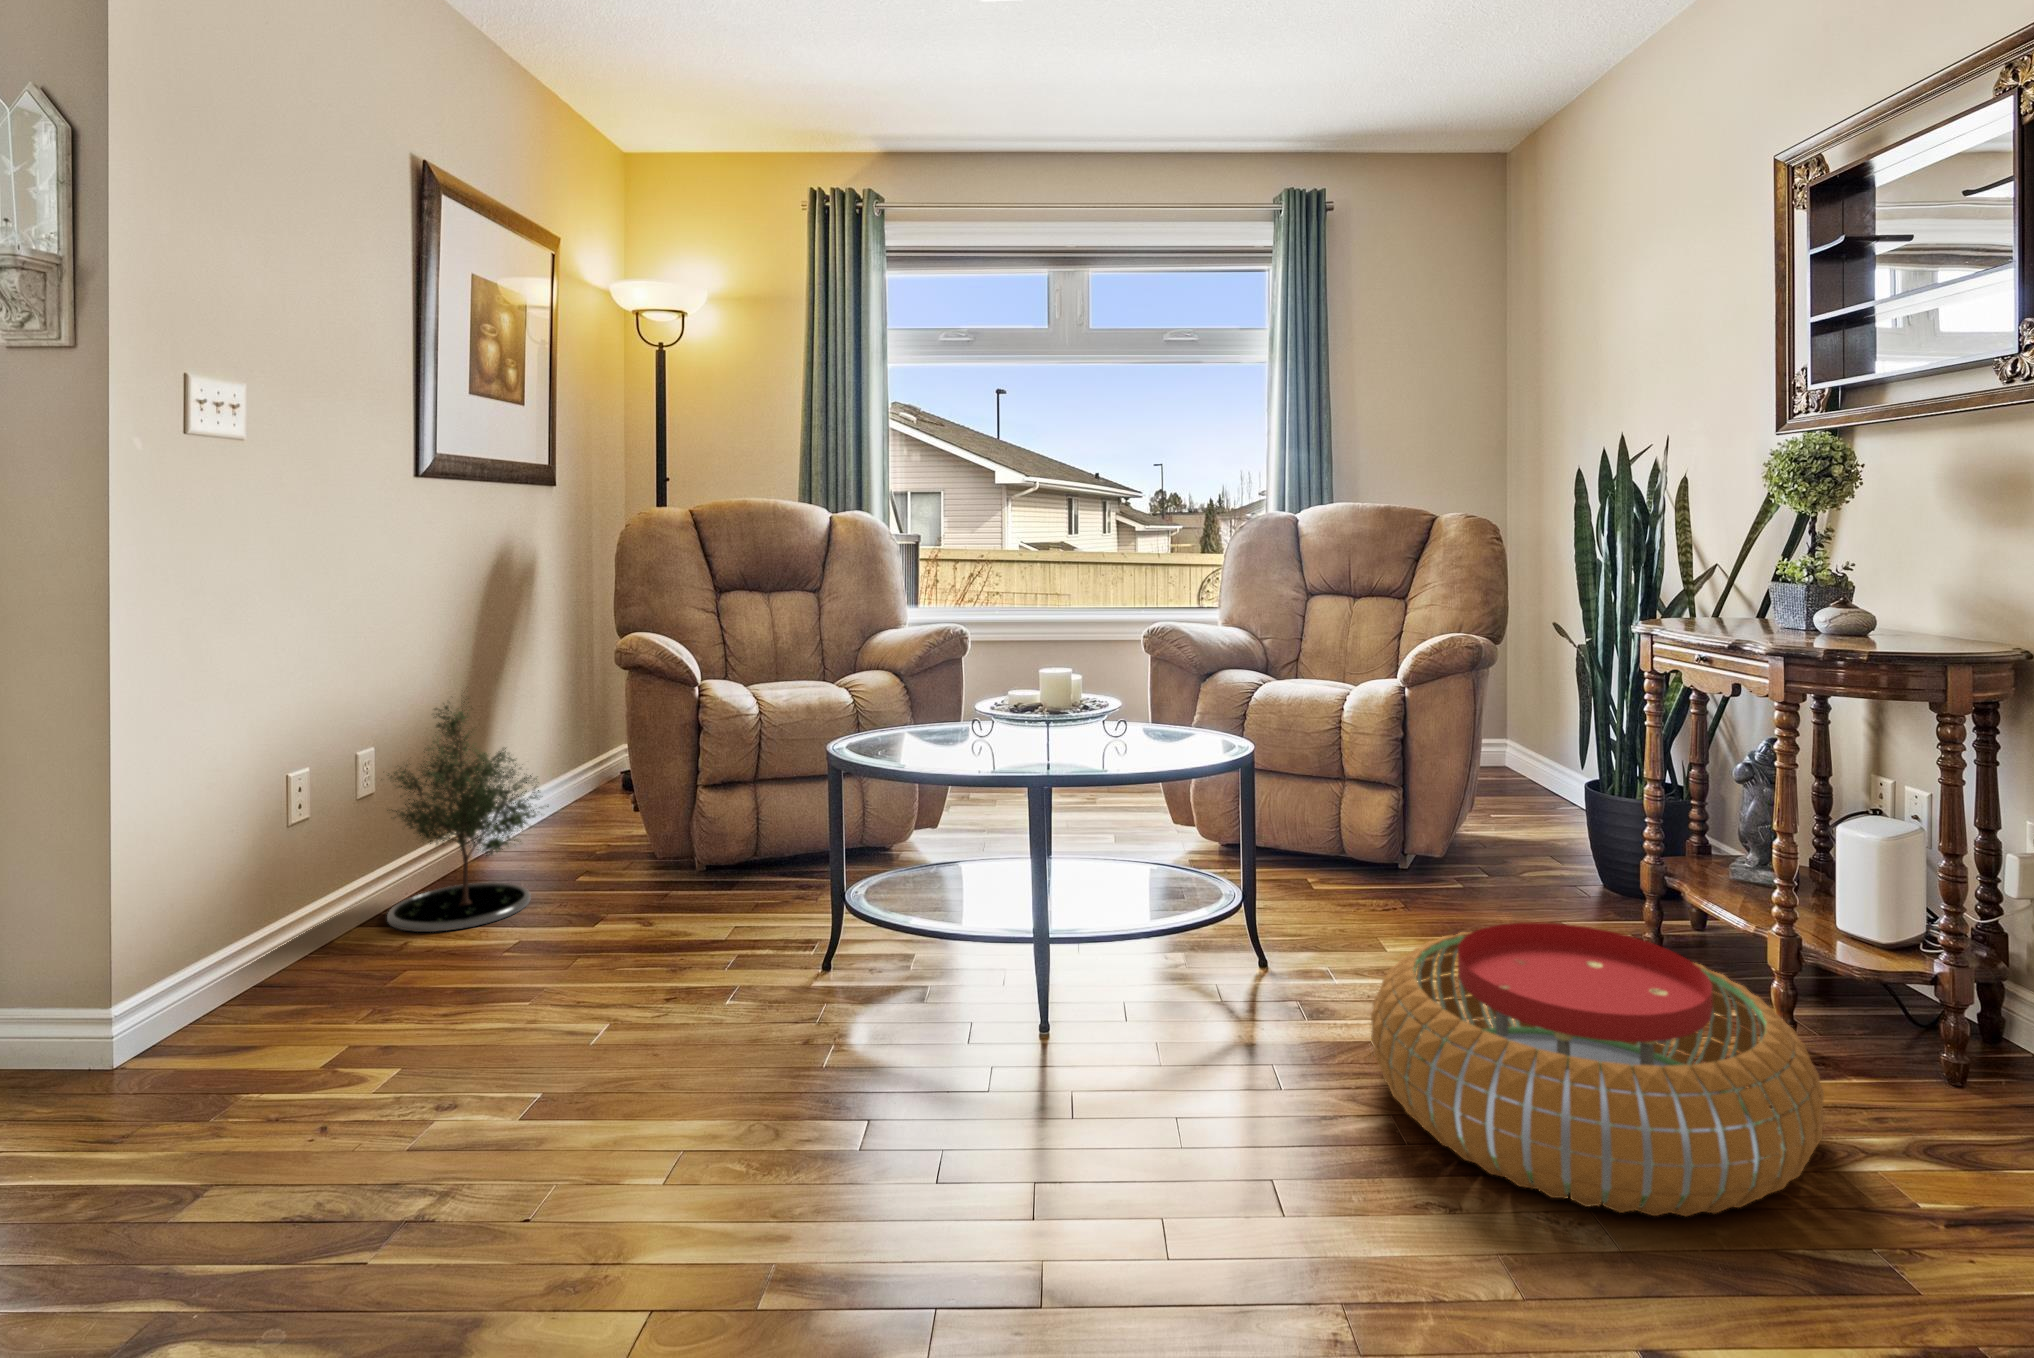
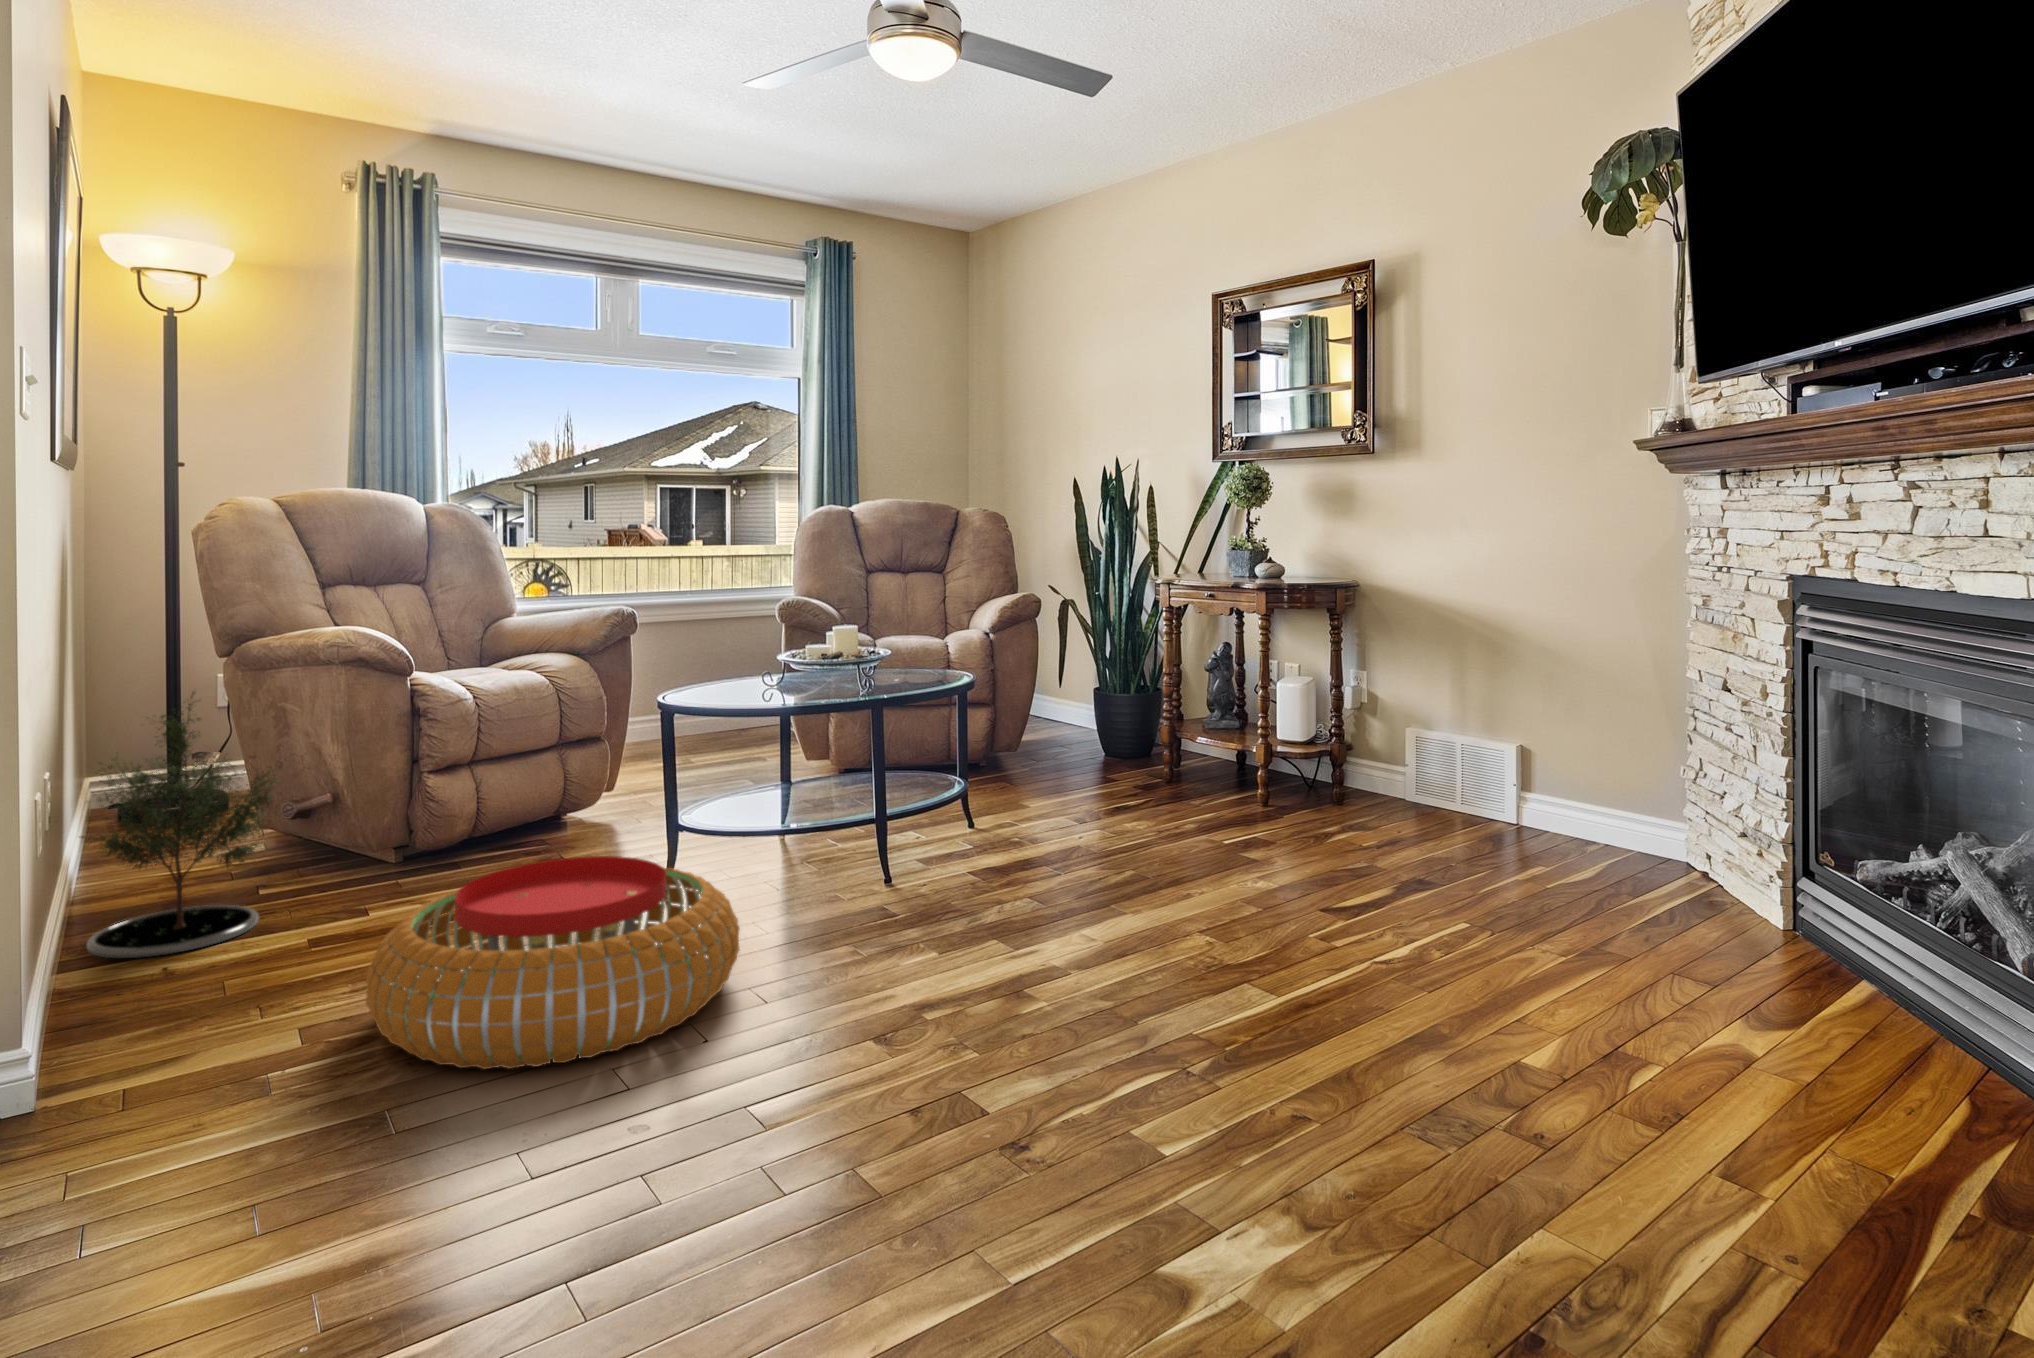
pouf: present [1371,922,1824,1216] -> present [366,856,740,1069]

